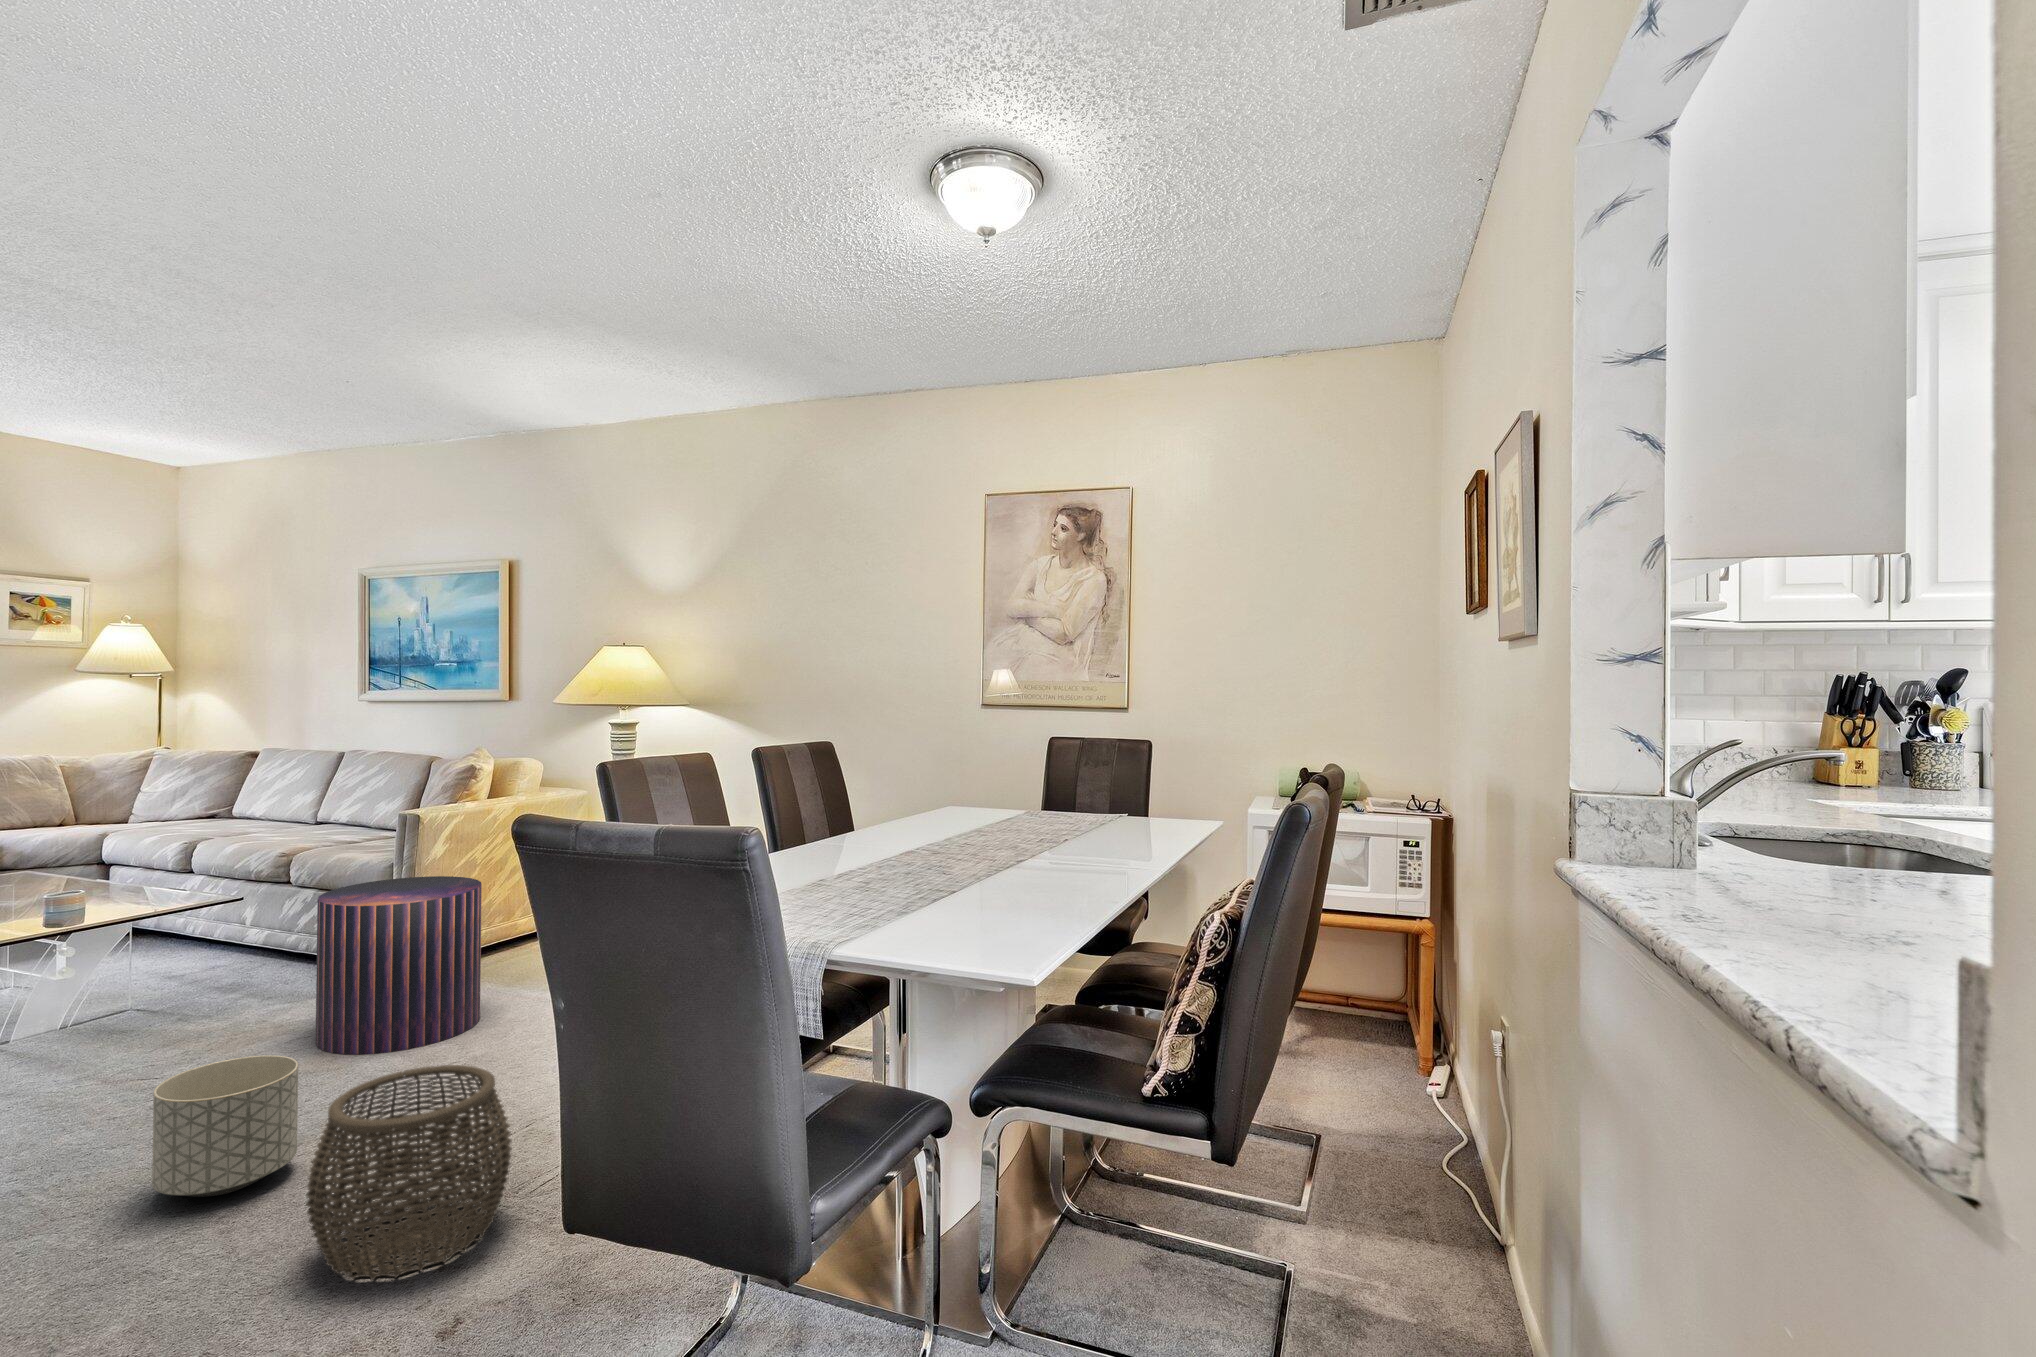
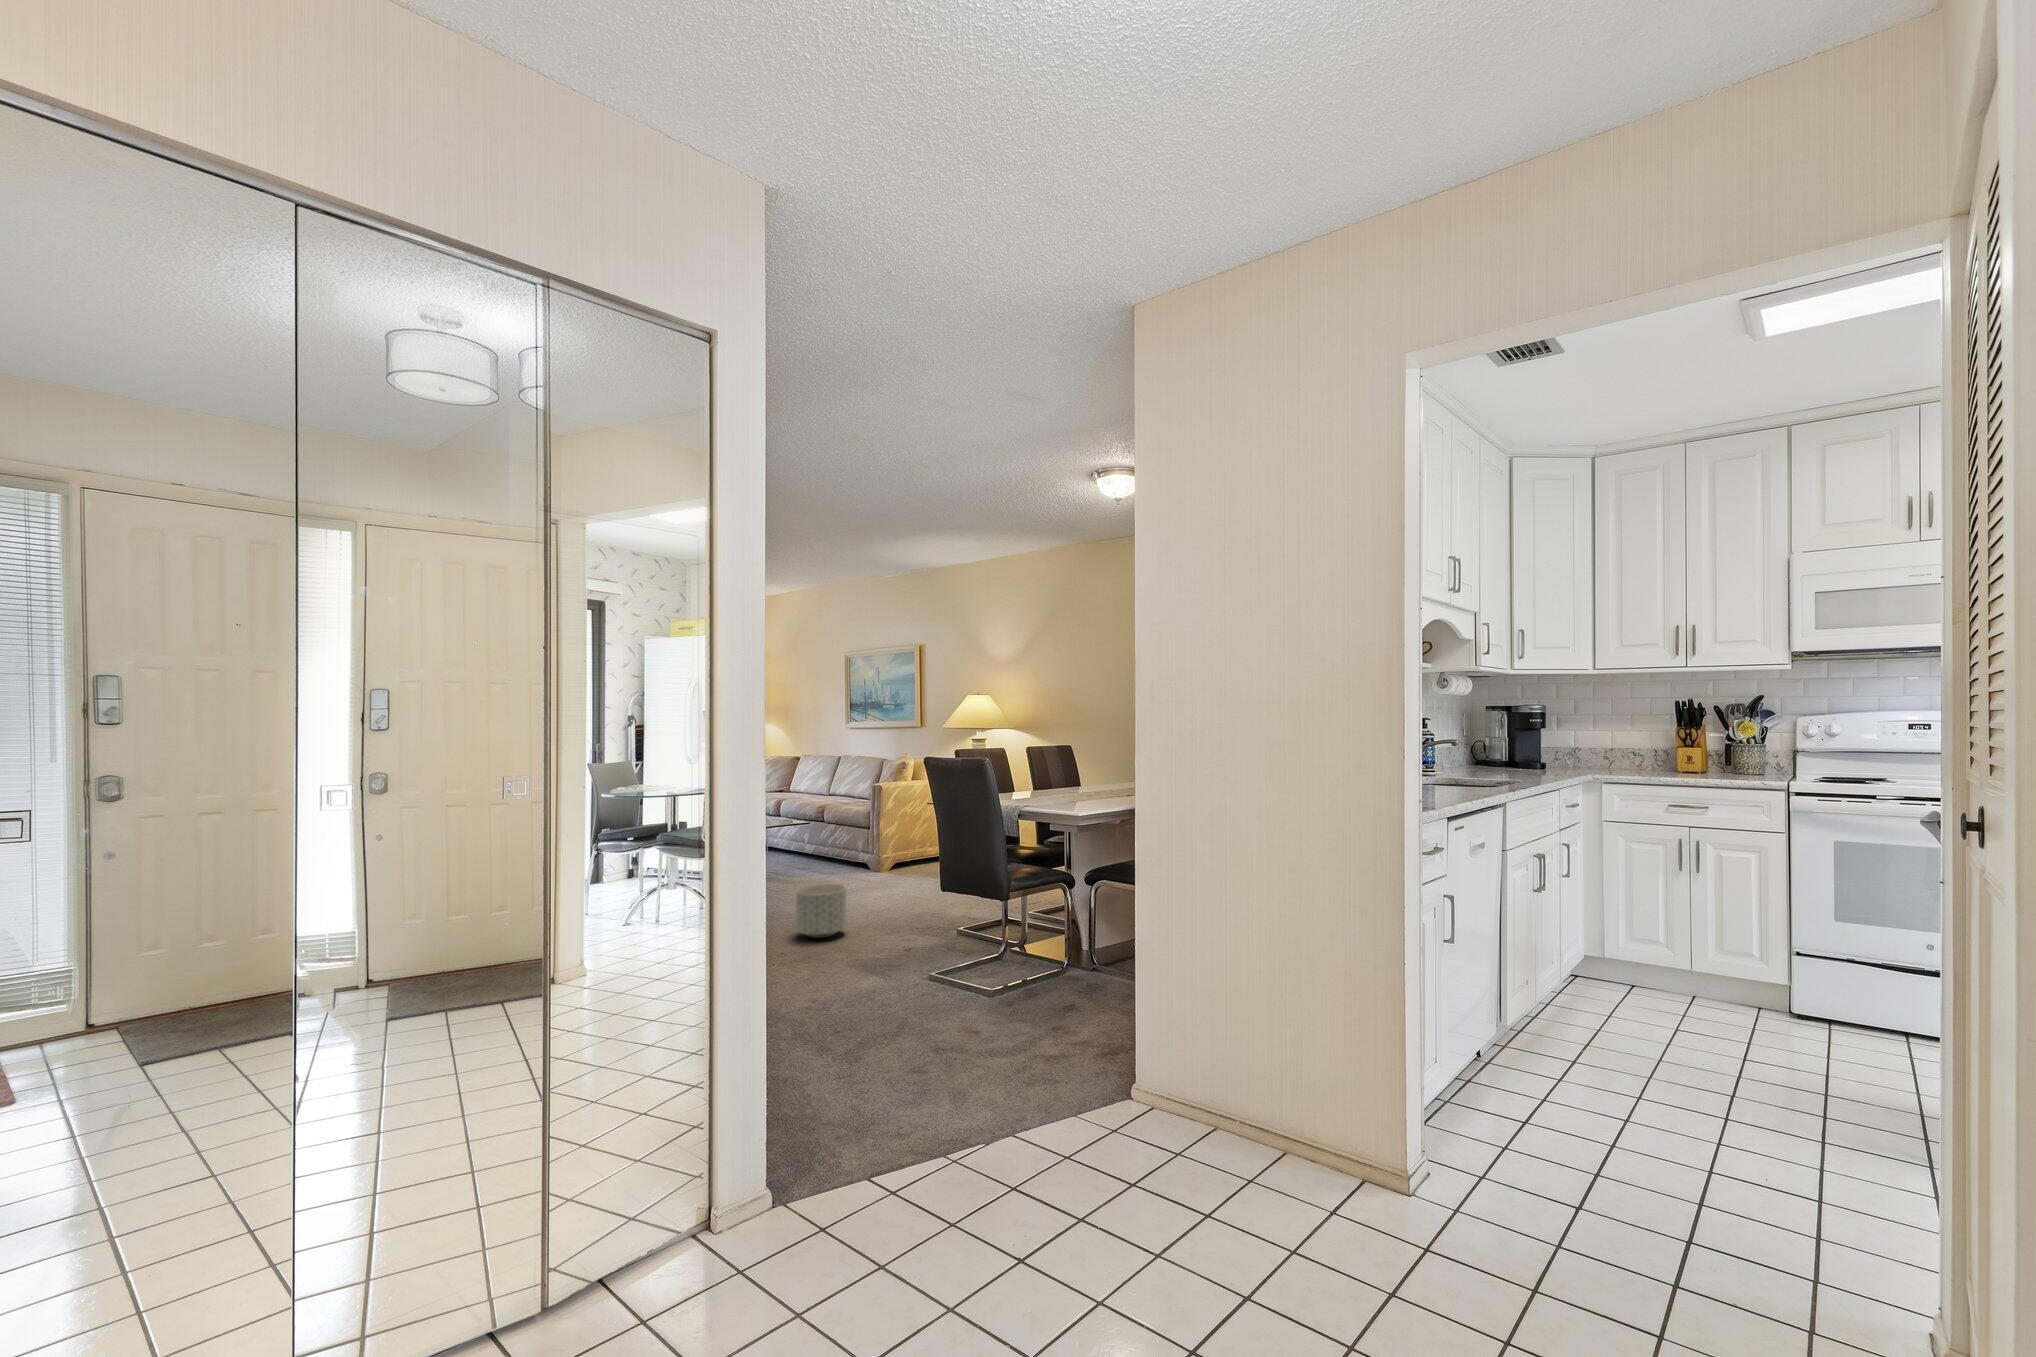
pouf: present [316,876,482,1055] -> none [843,817,913,900]
woven basket: present [306,1065,512,1280] -> none [857,887,932,967]

